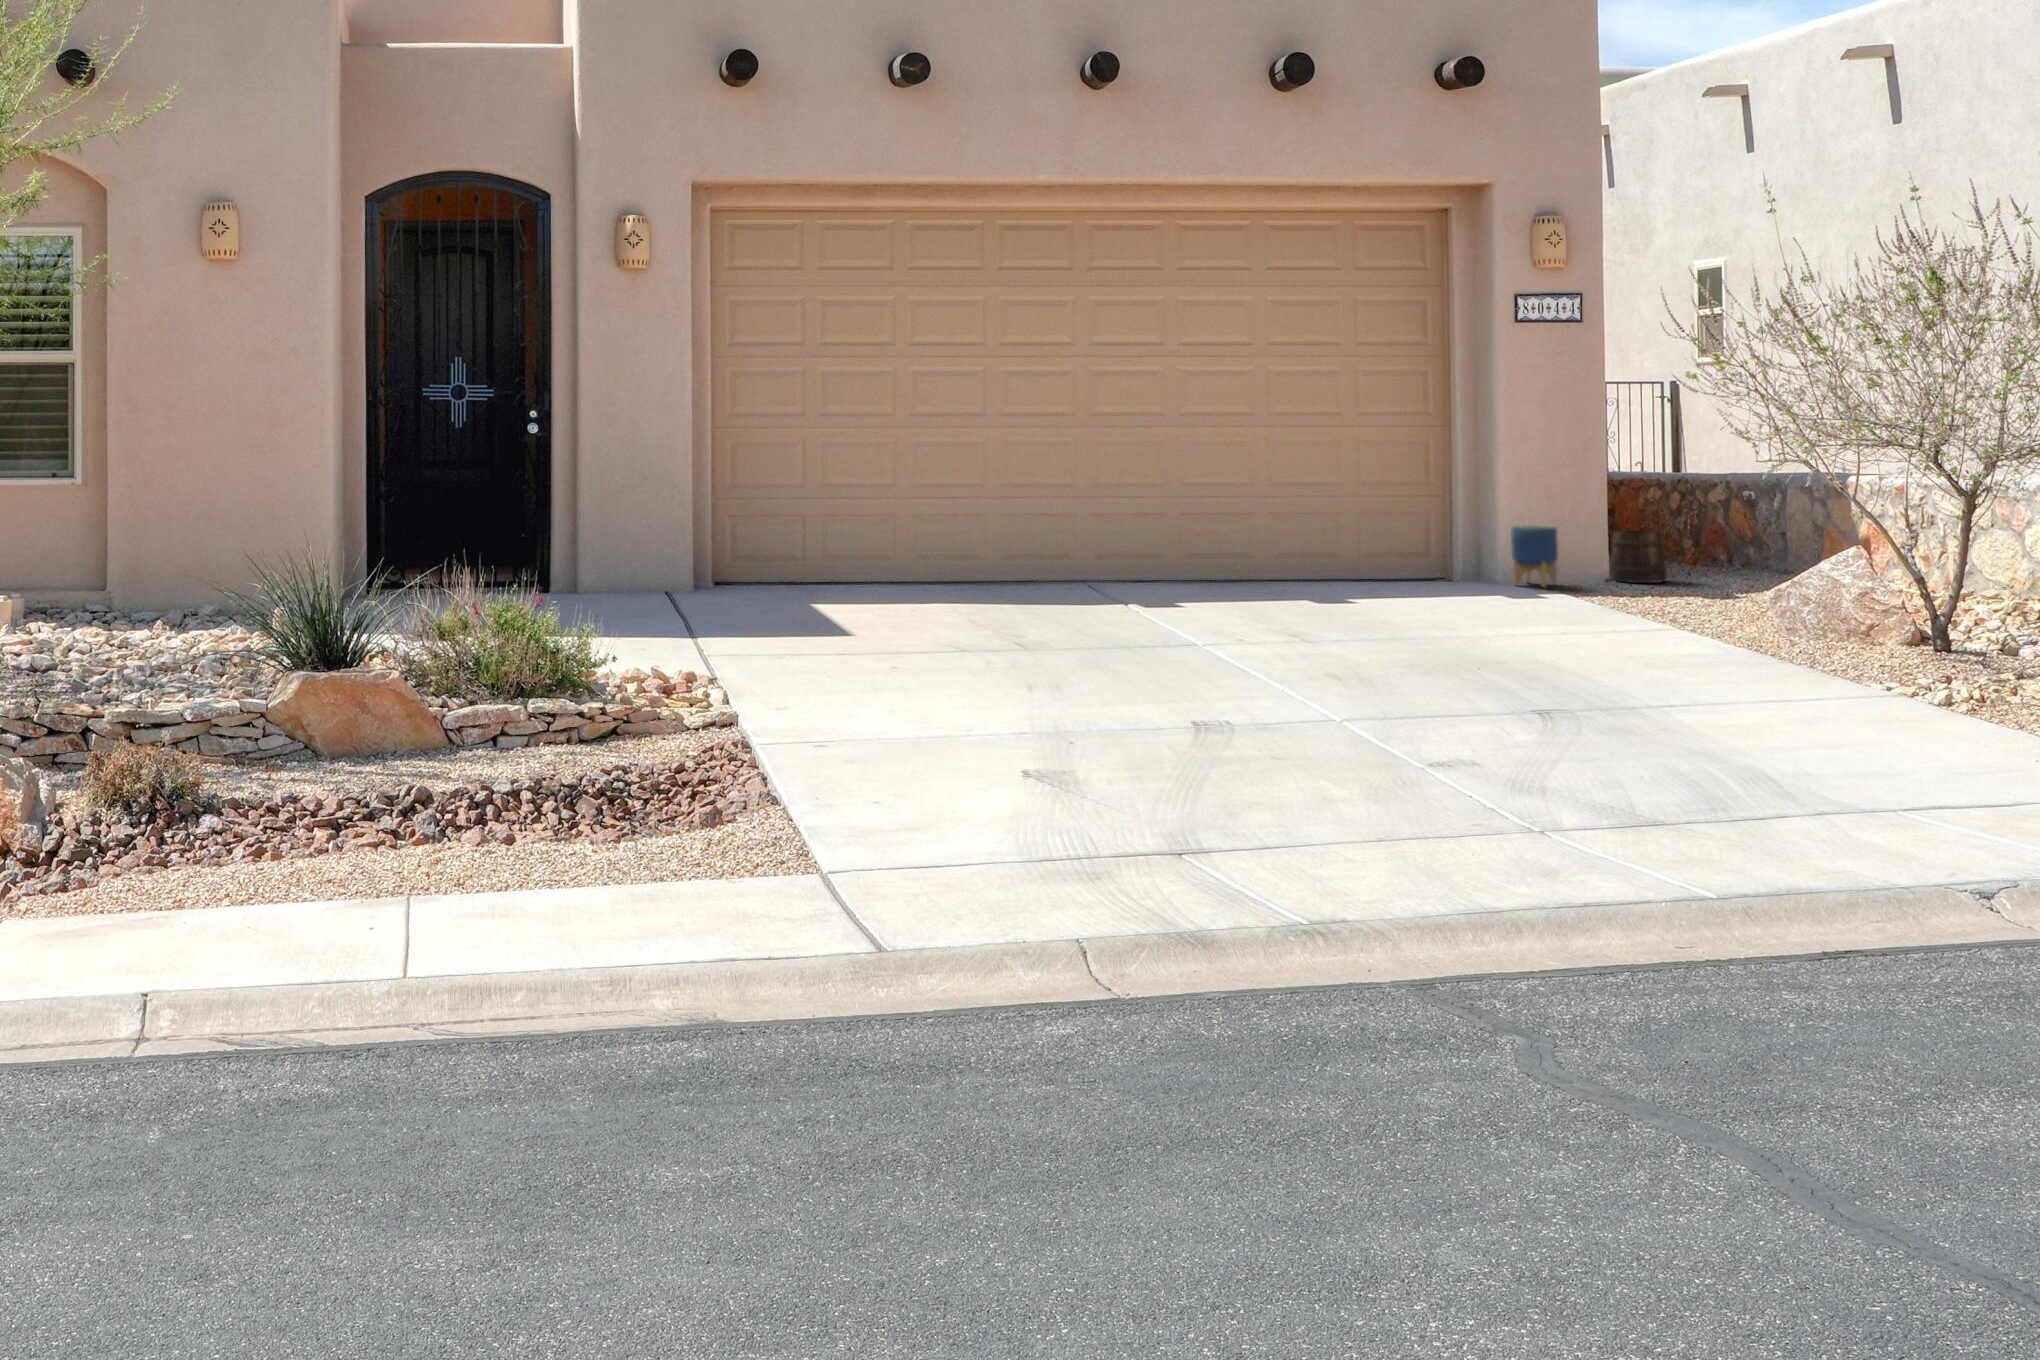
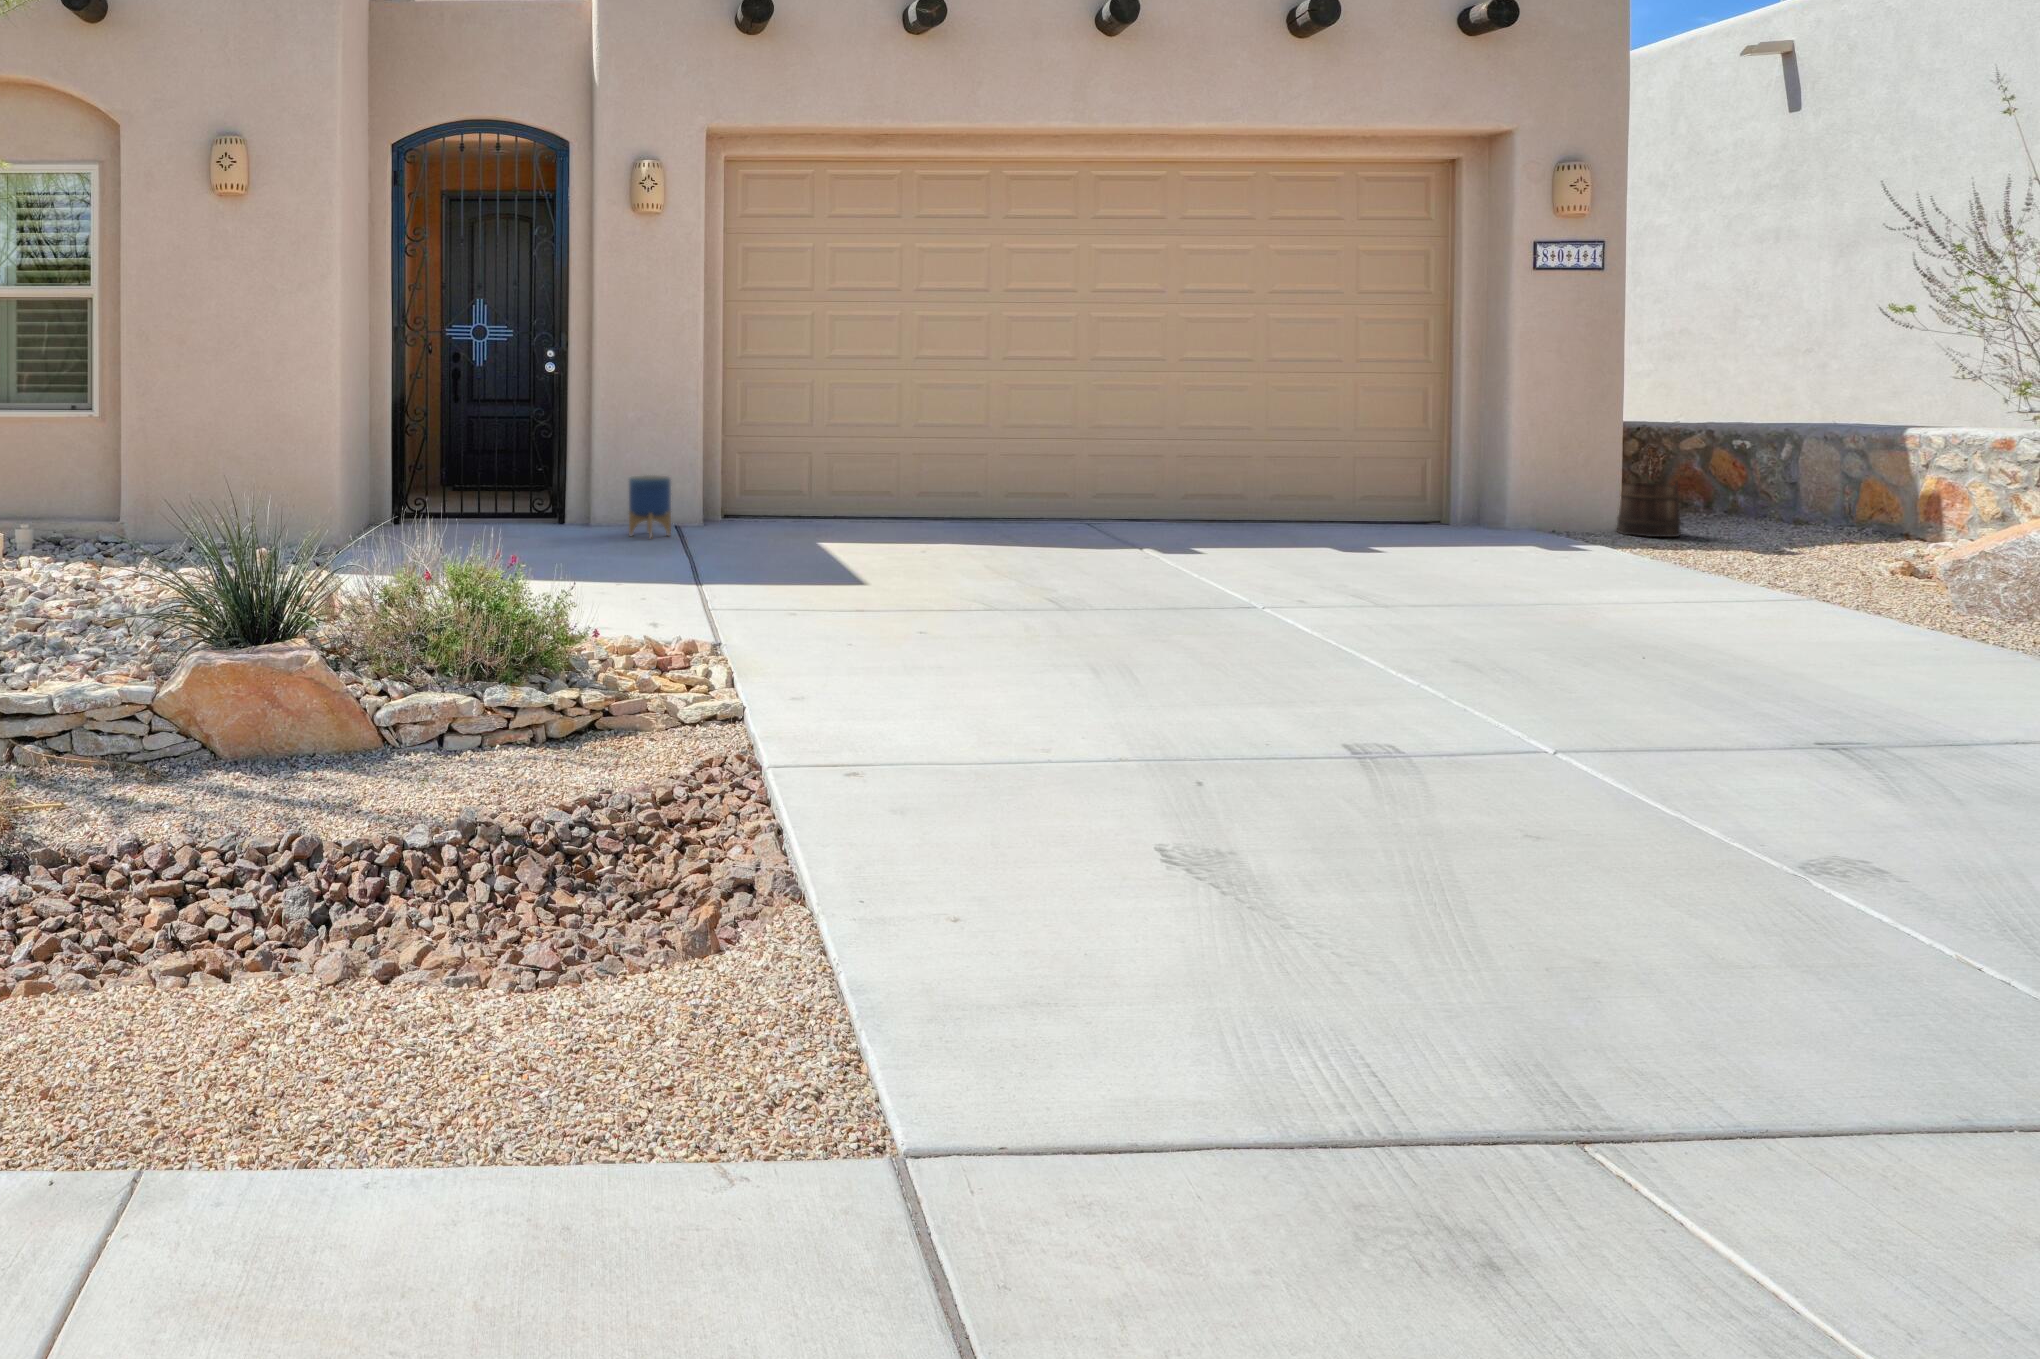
planter: present [1511,525,1558,587] -> present [629,475,671,538]

